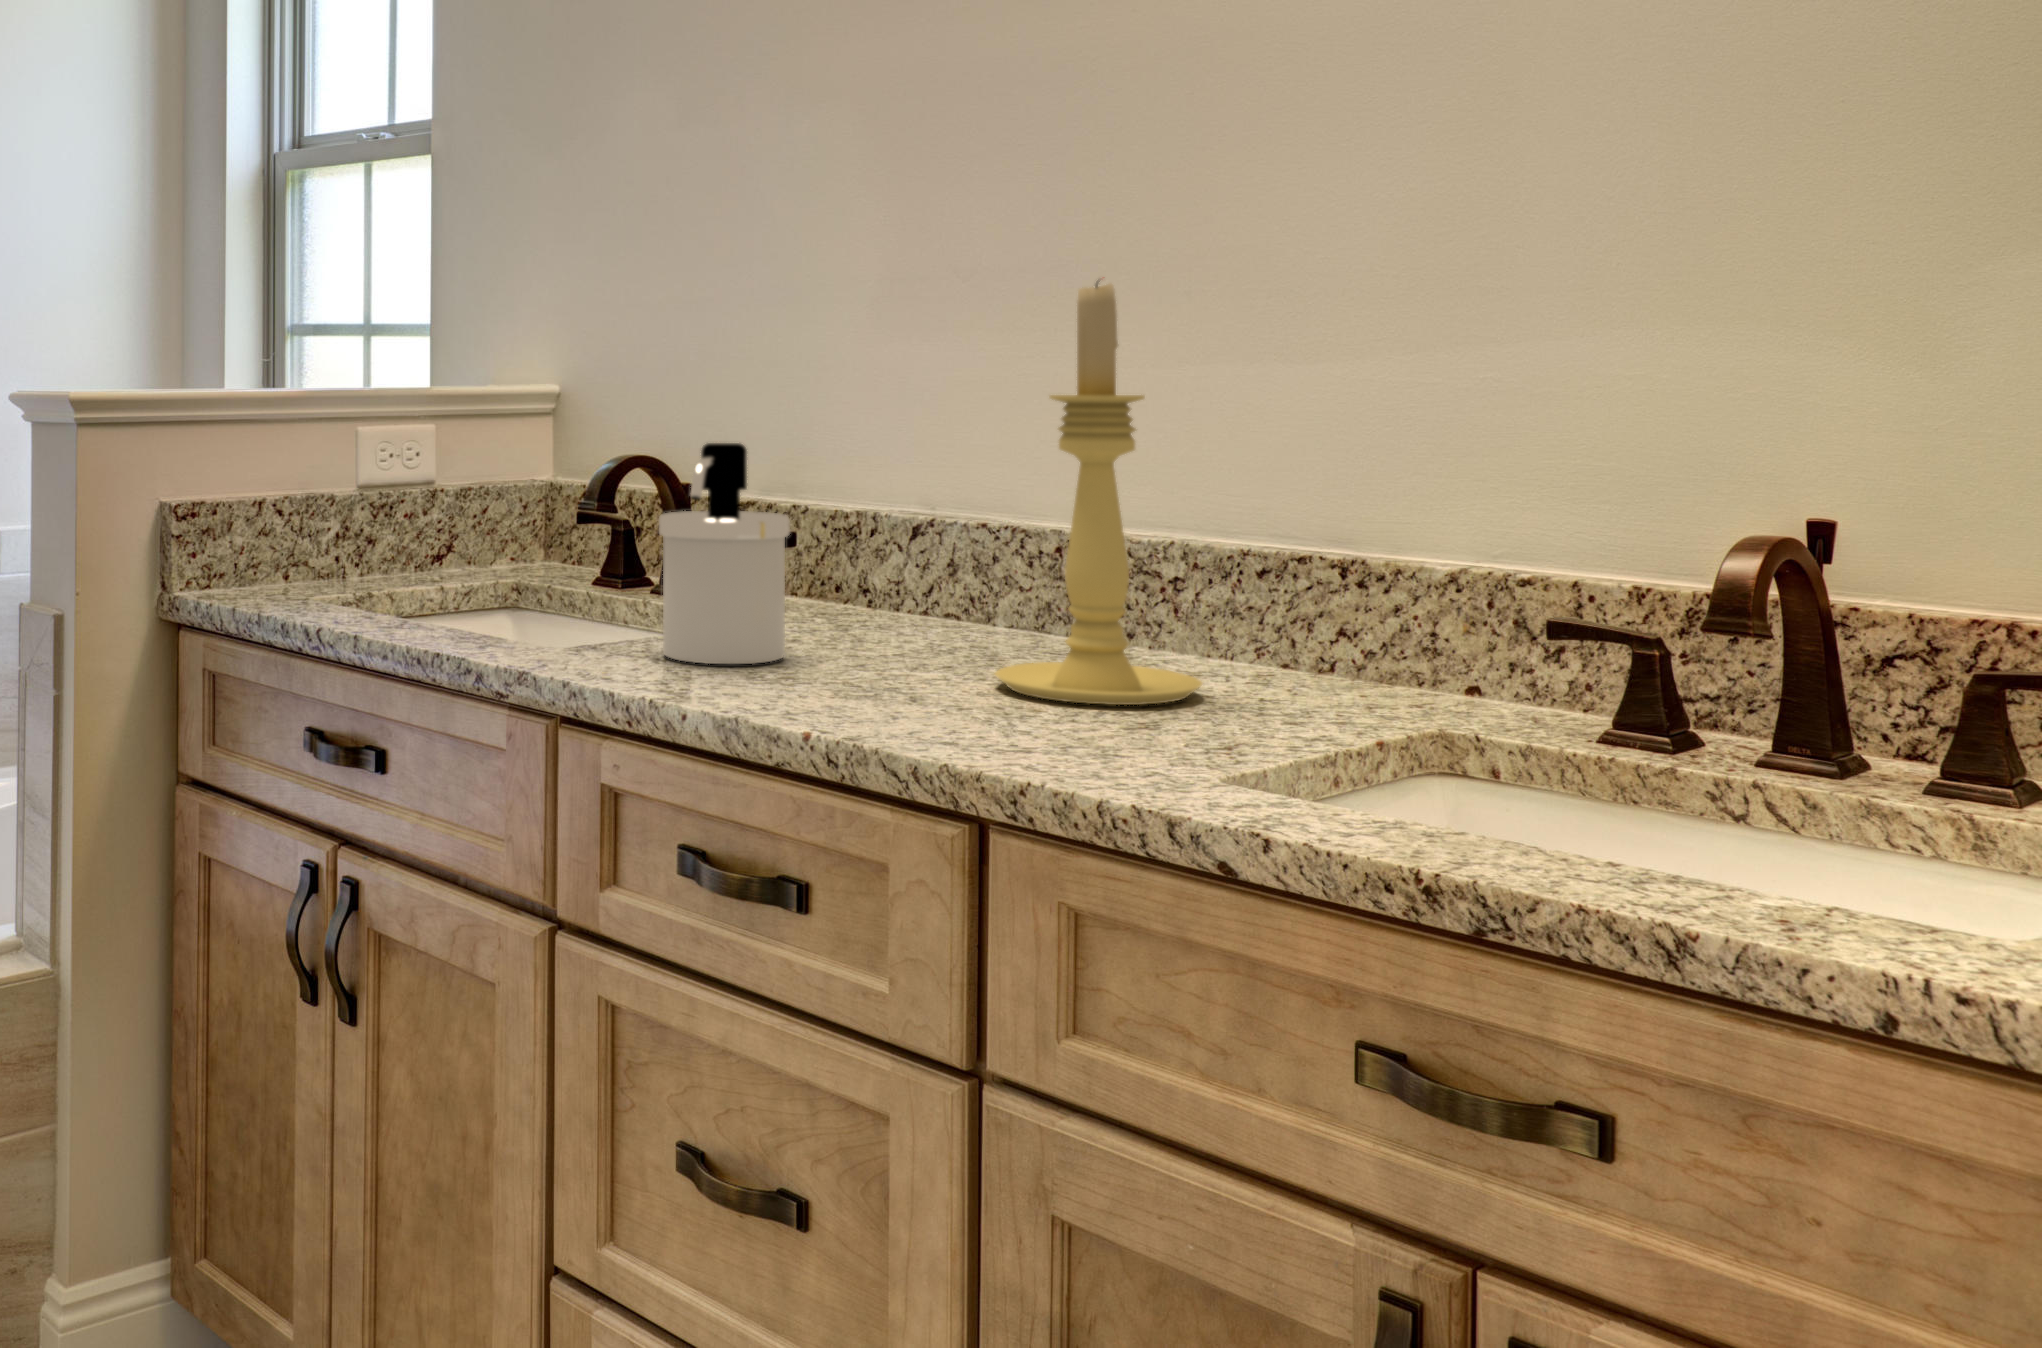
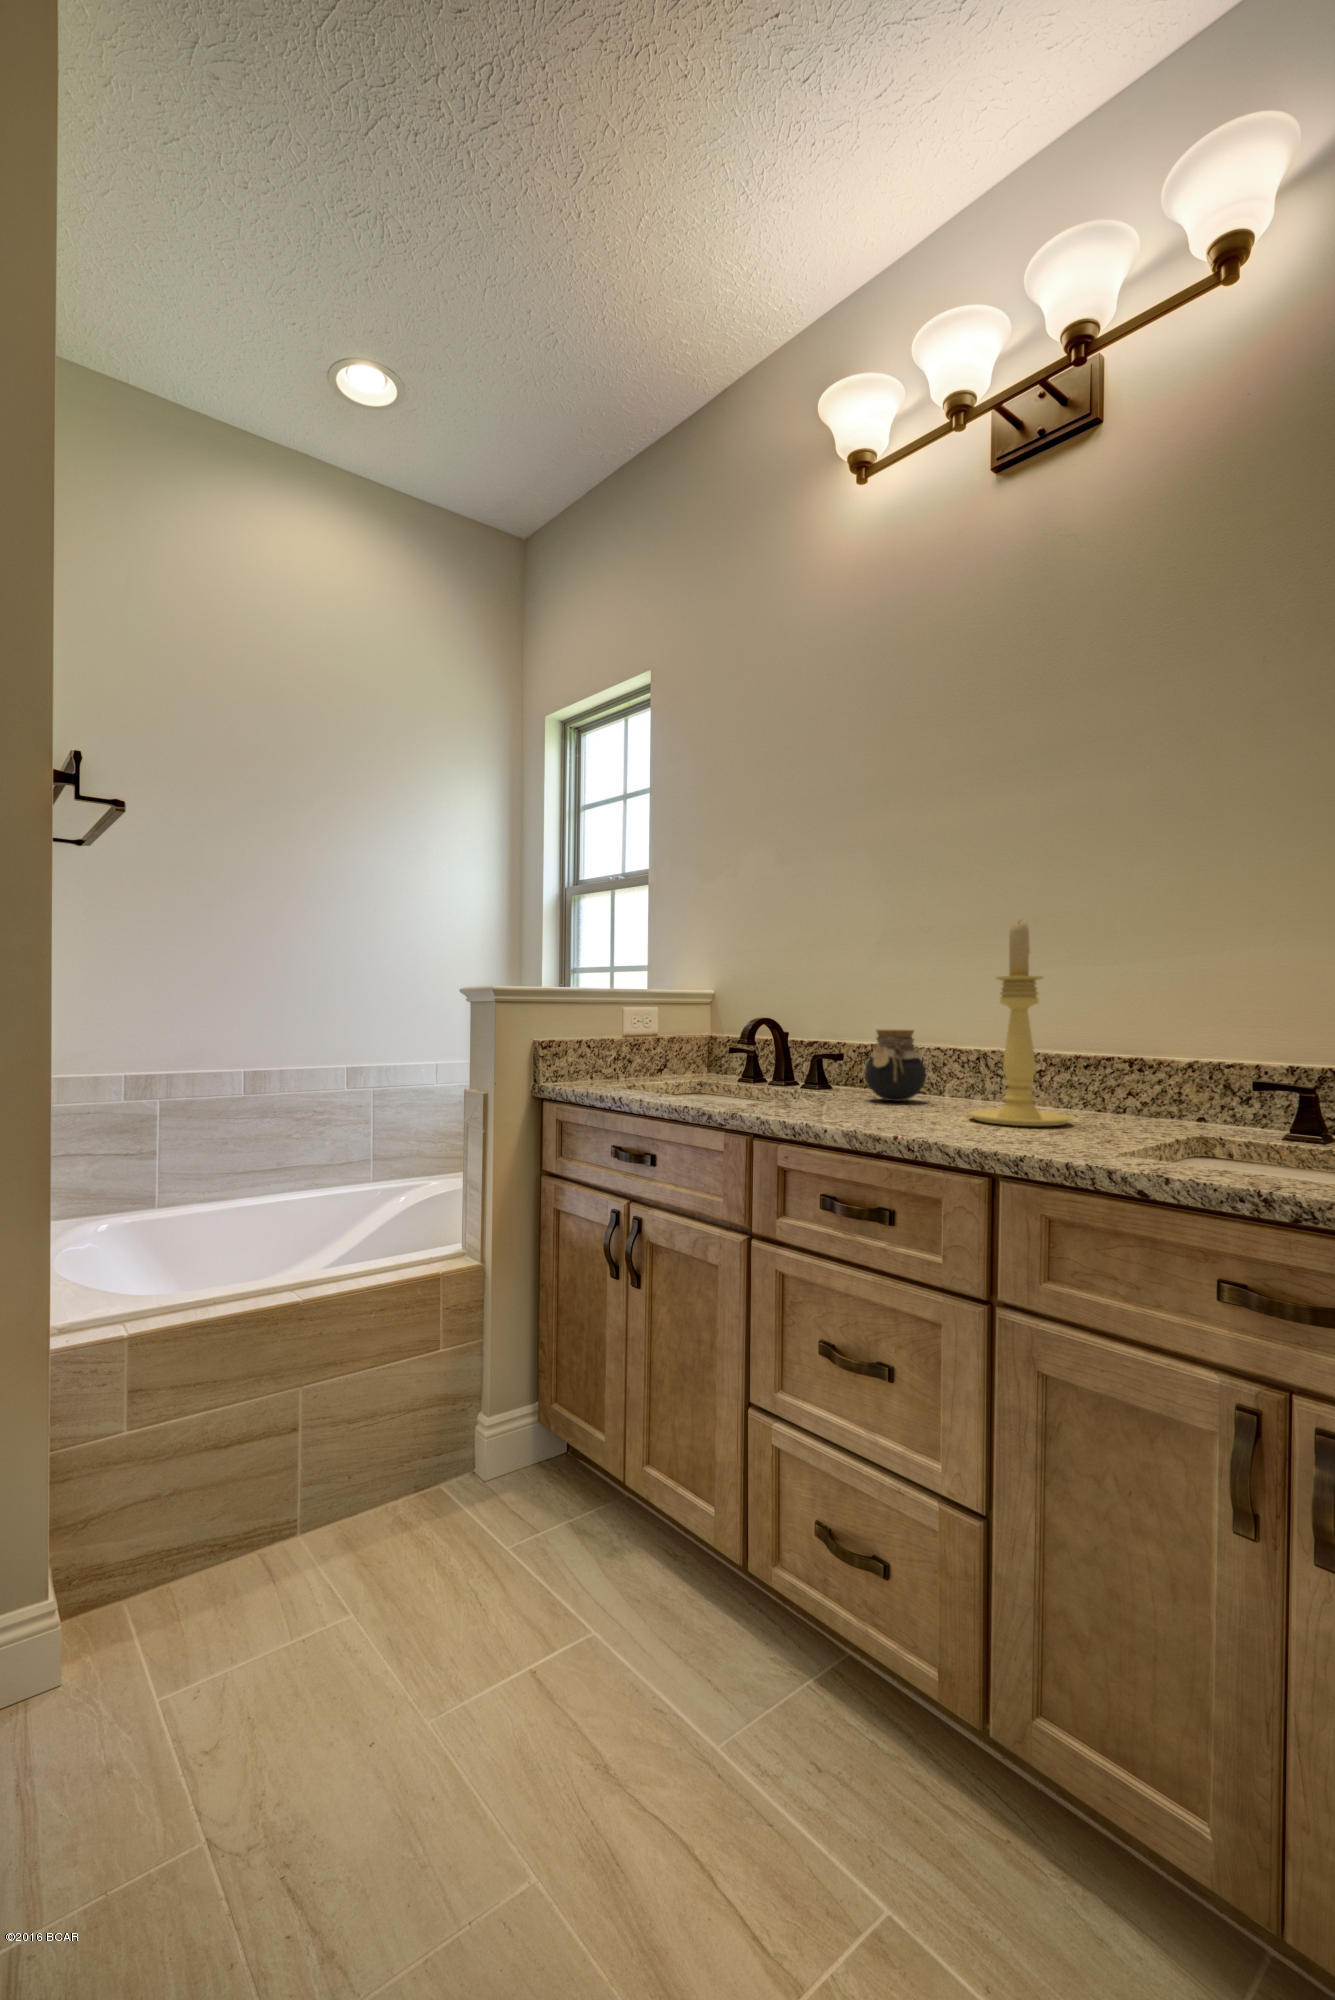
soap dispenser: present [659,443,790,664] -> none [794,1004,859,1111]
jar: none [823,486,948,636] -> present [865,1030,926,1101]

